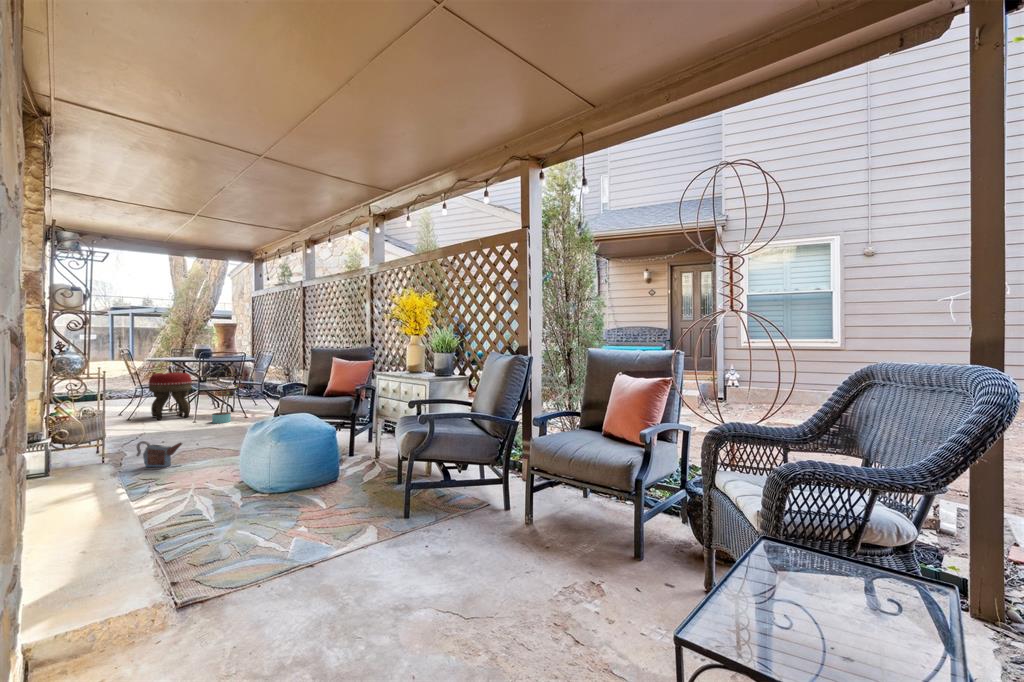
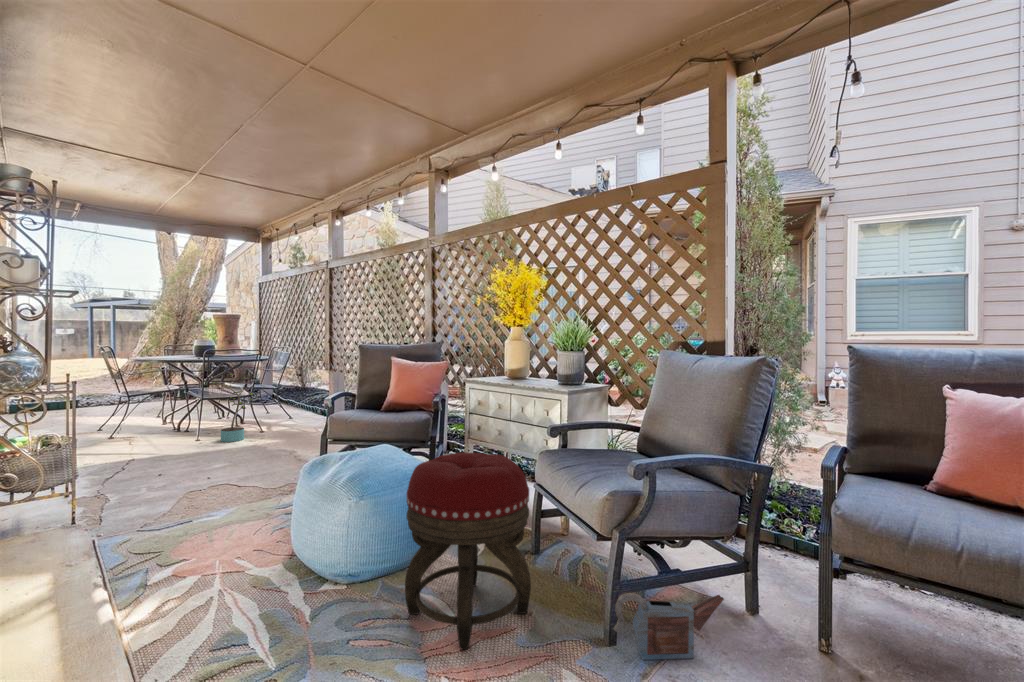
footstool: present [149,373,192,420] -> present [405,453,531,649]
watering can: present [136,441,182,467] -> present [614,593,724,660]

